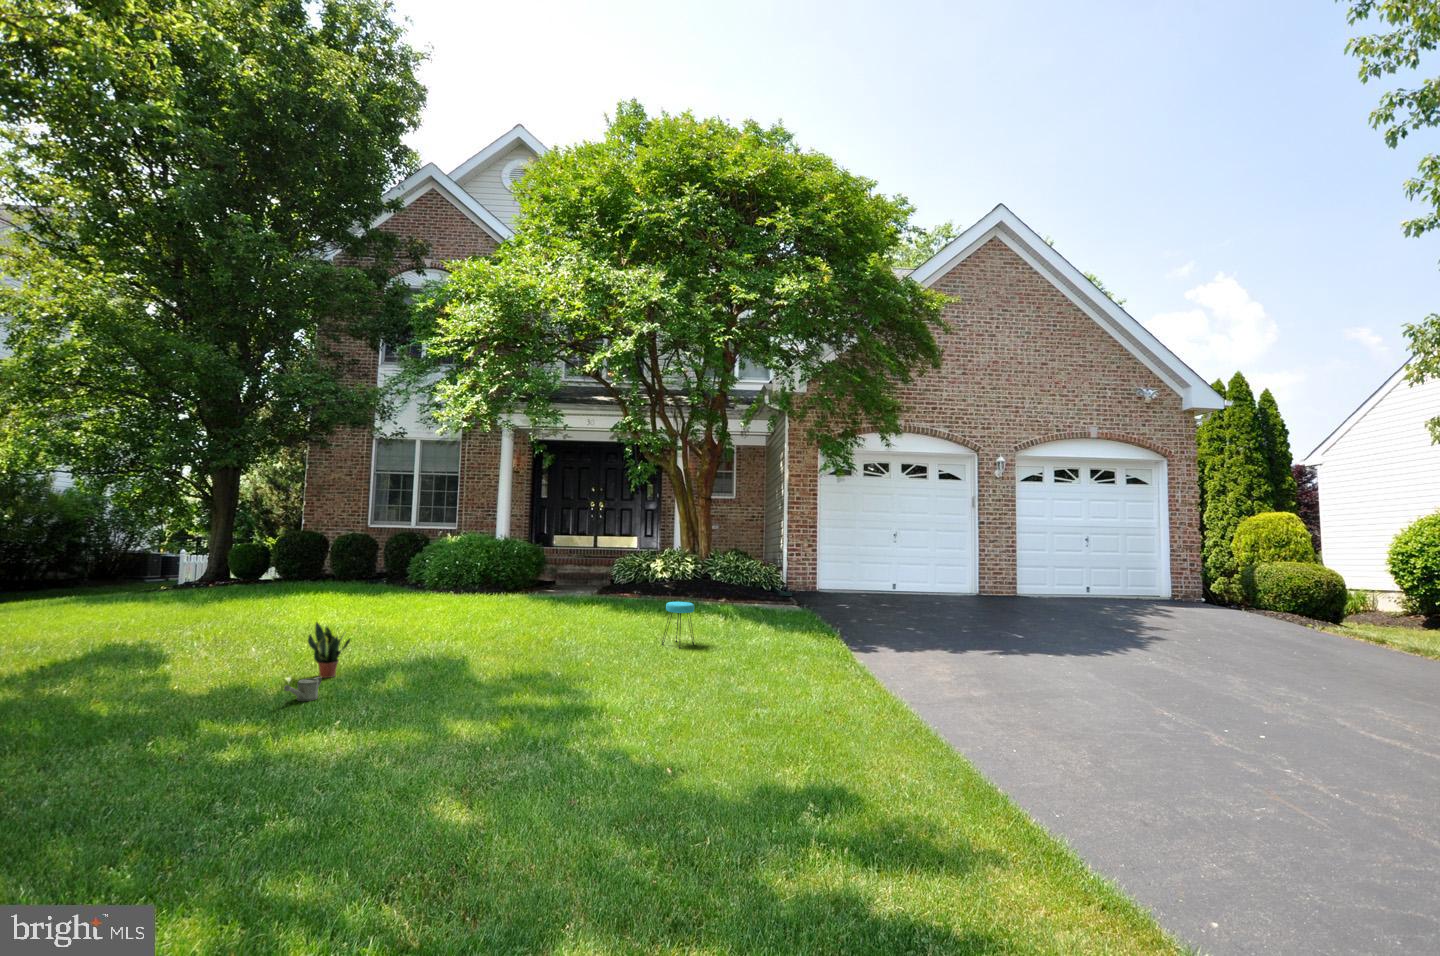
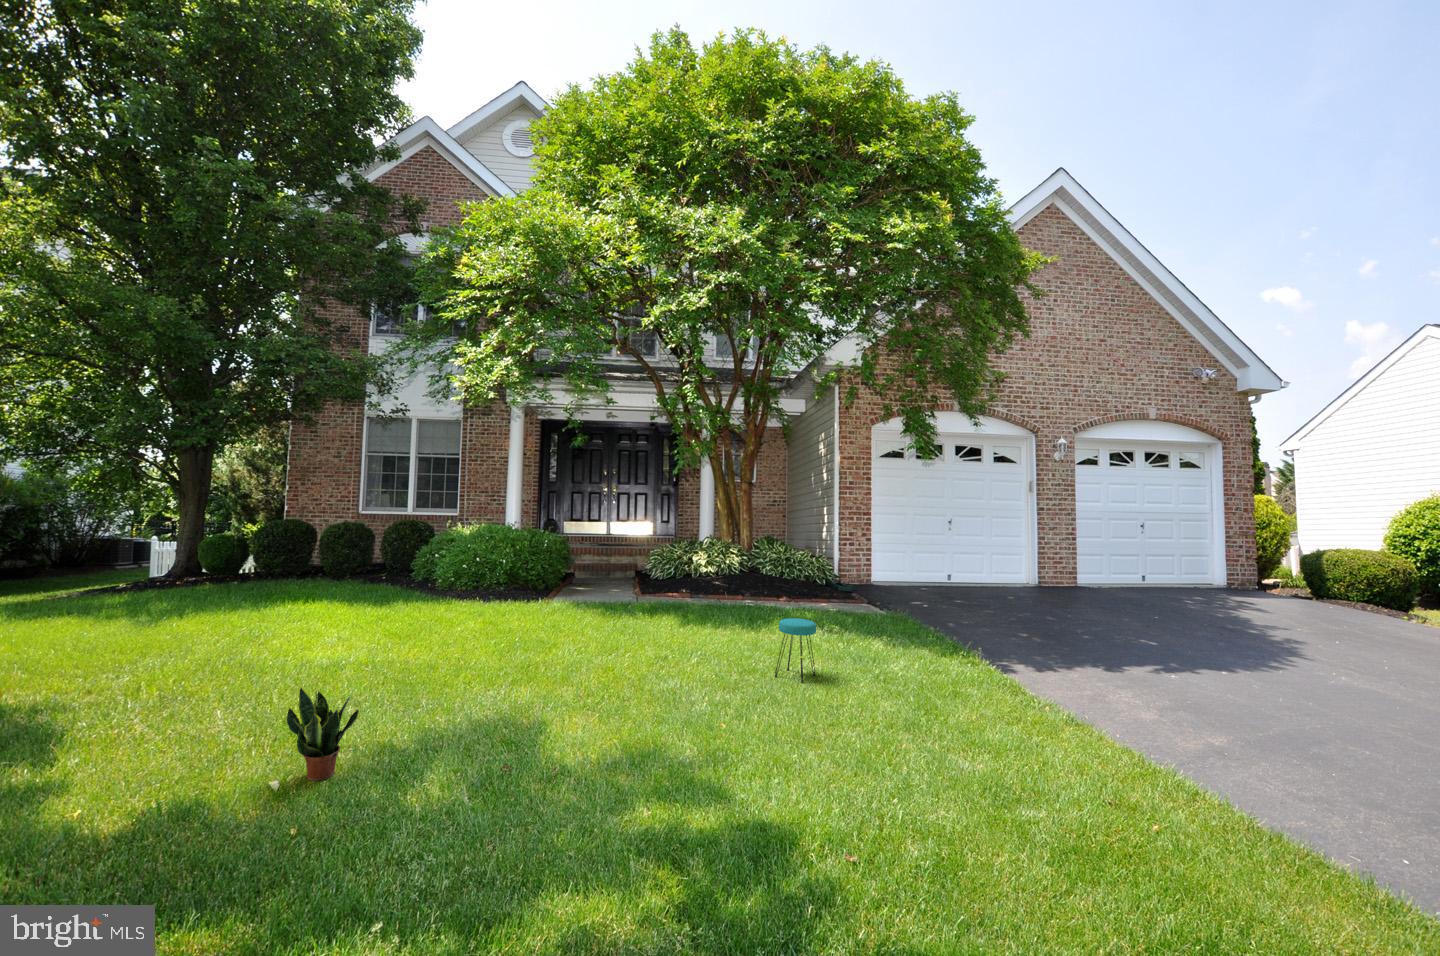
watering can: present [284,677,322,701] -> none [239,799,311,856]

